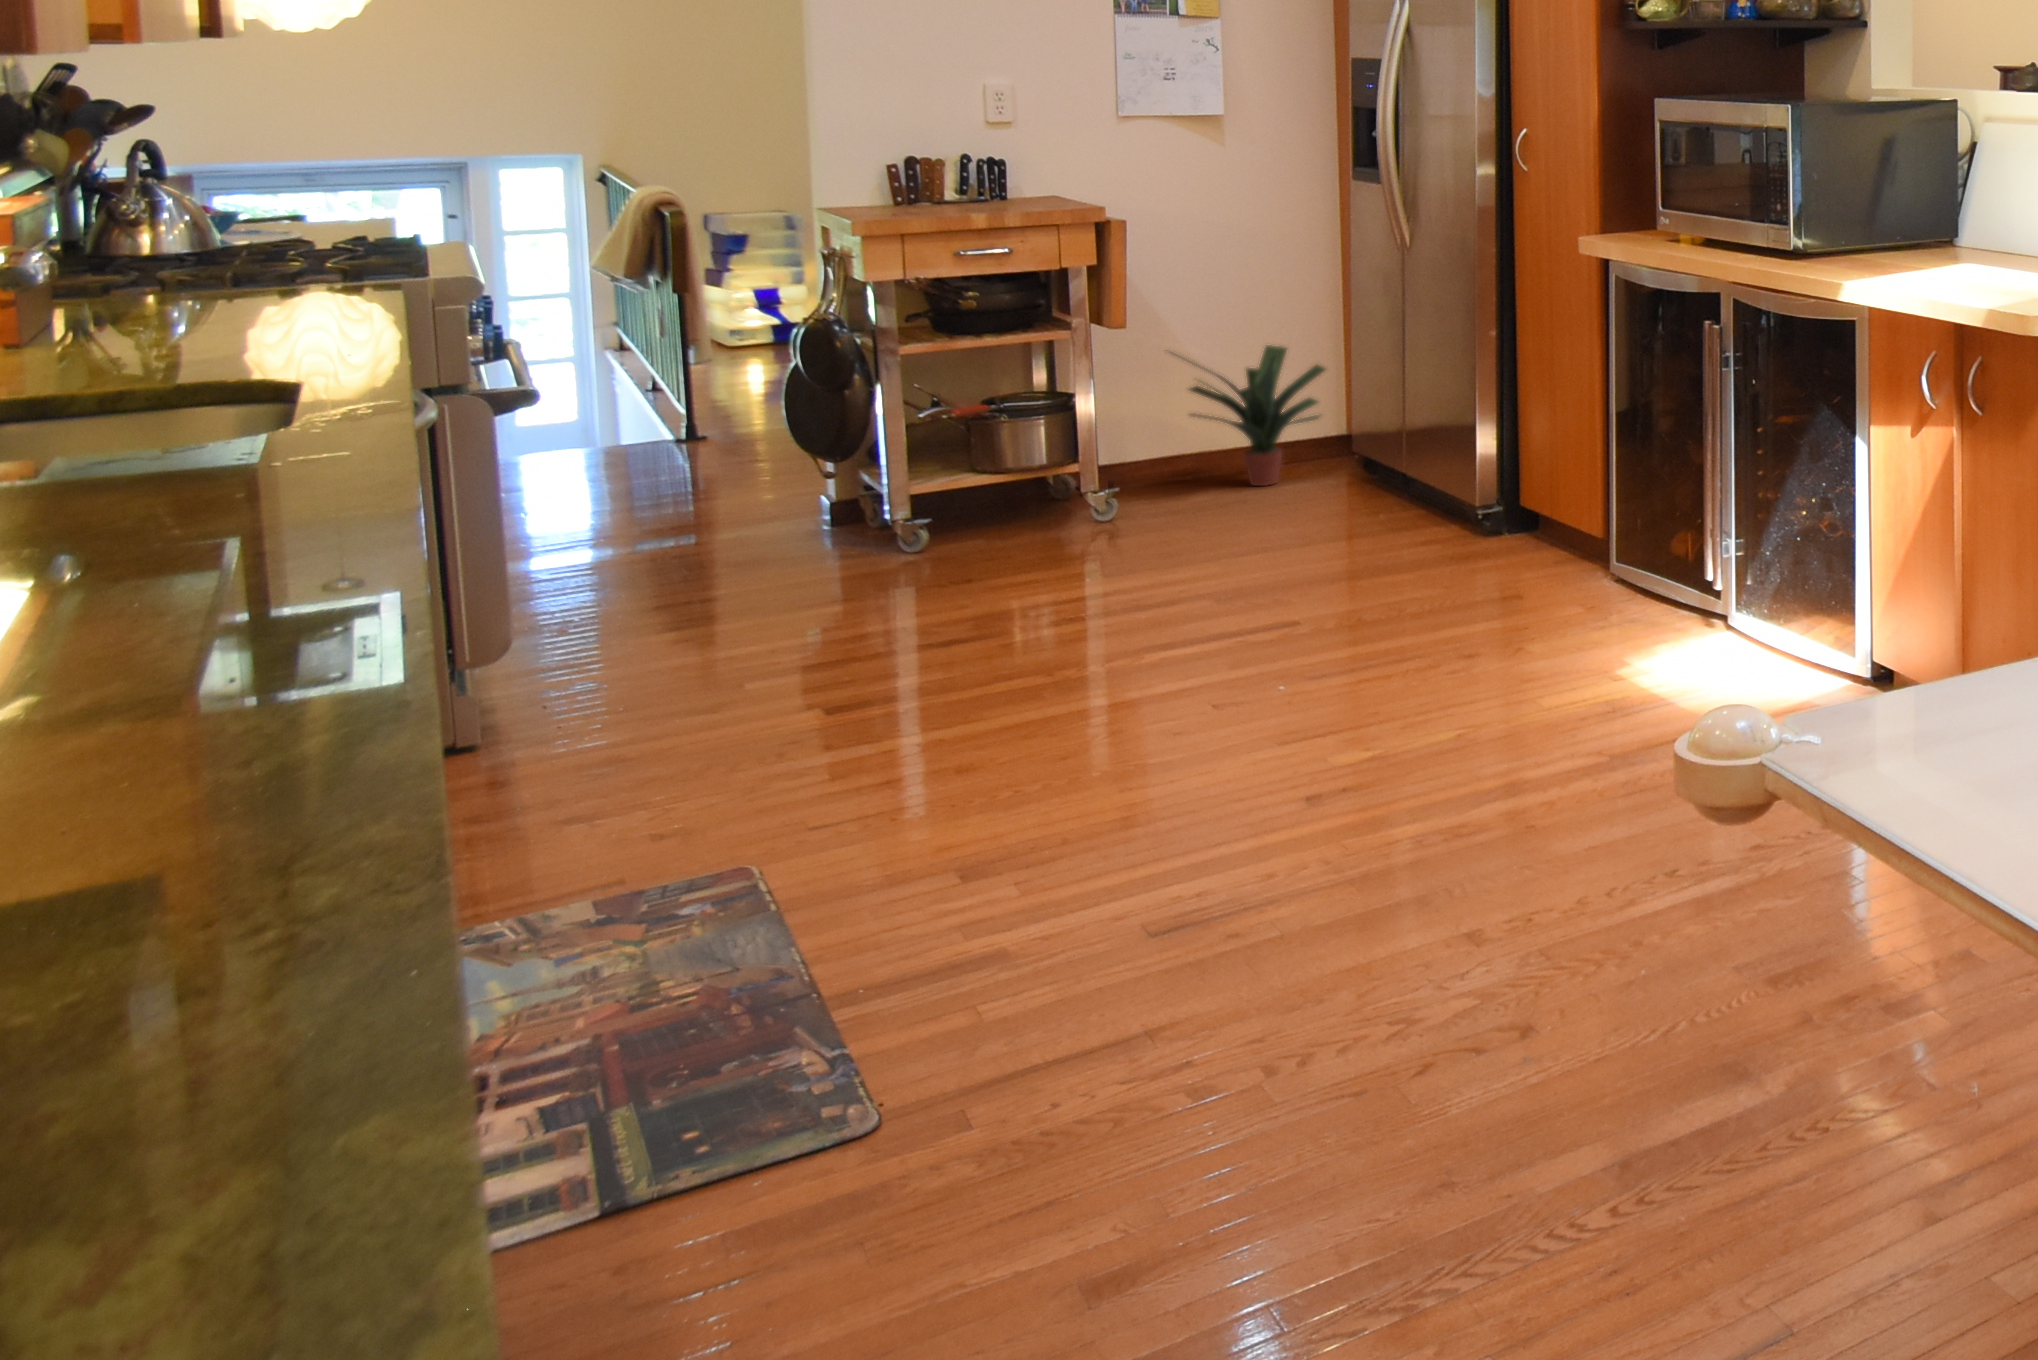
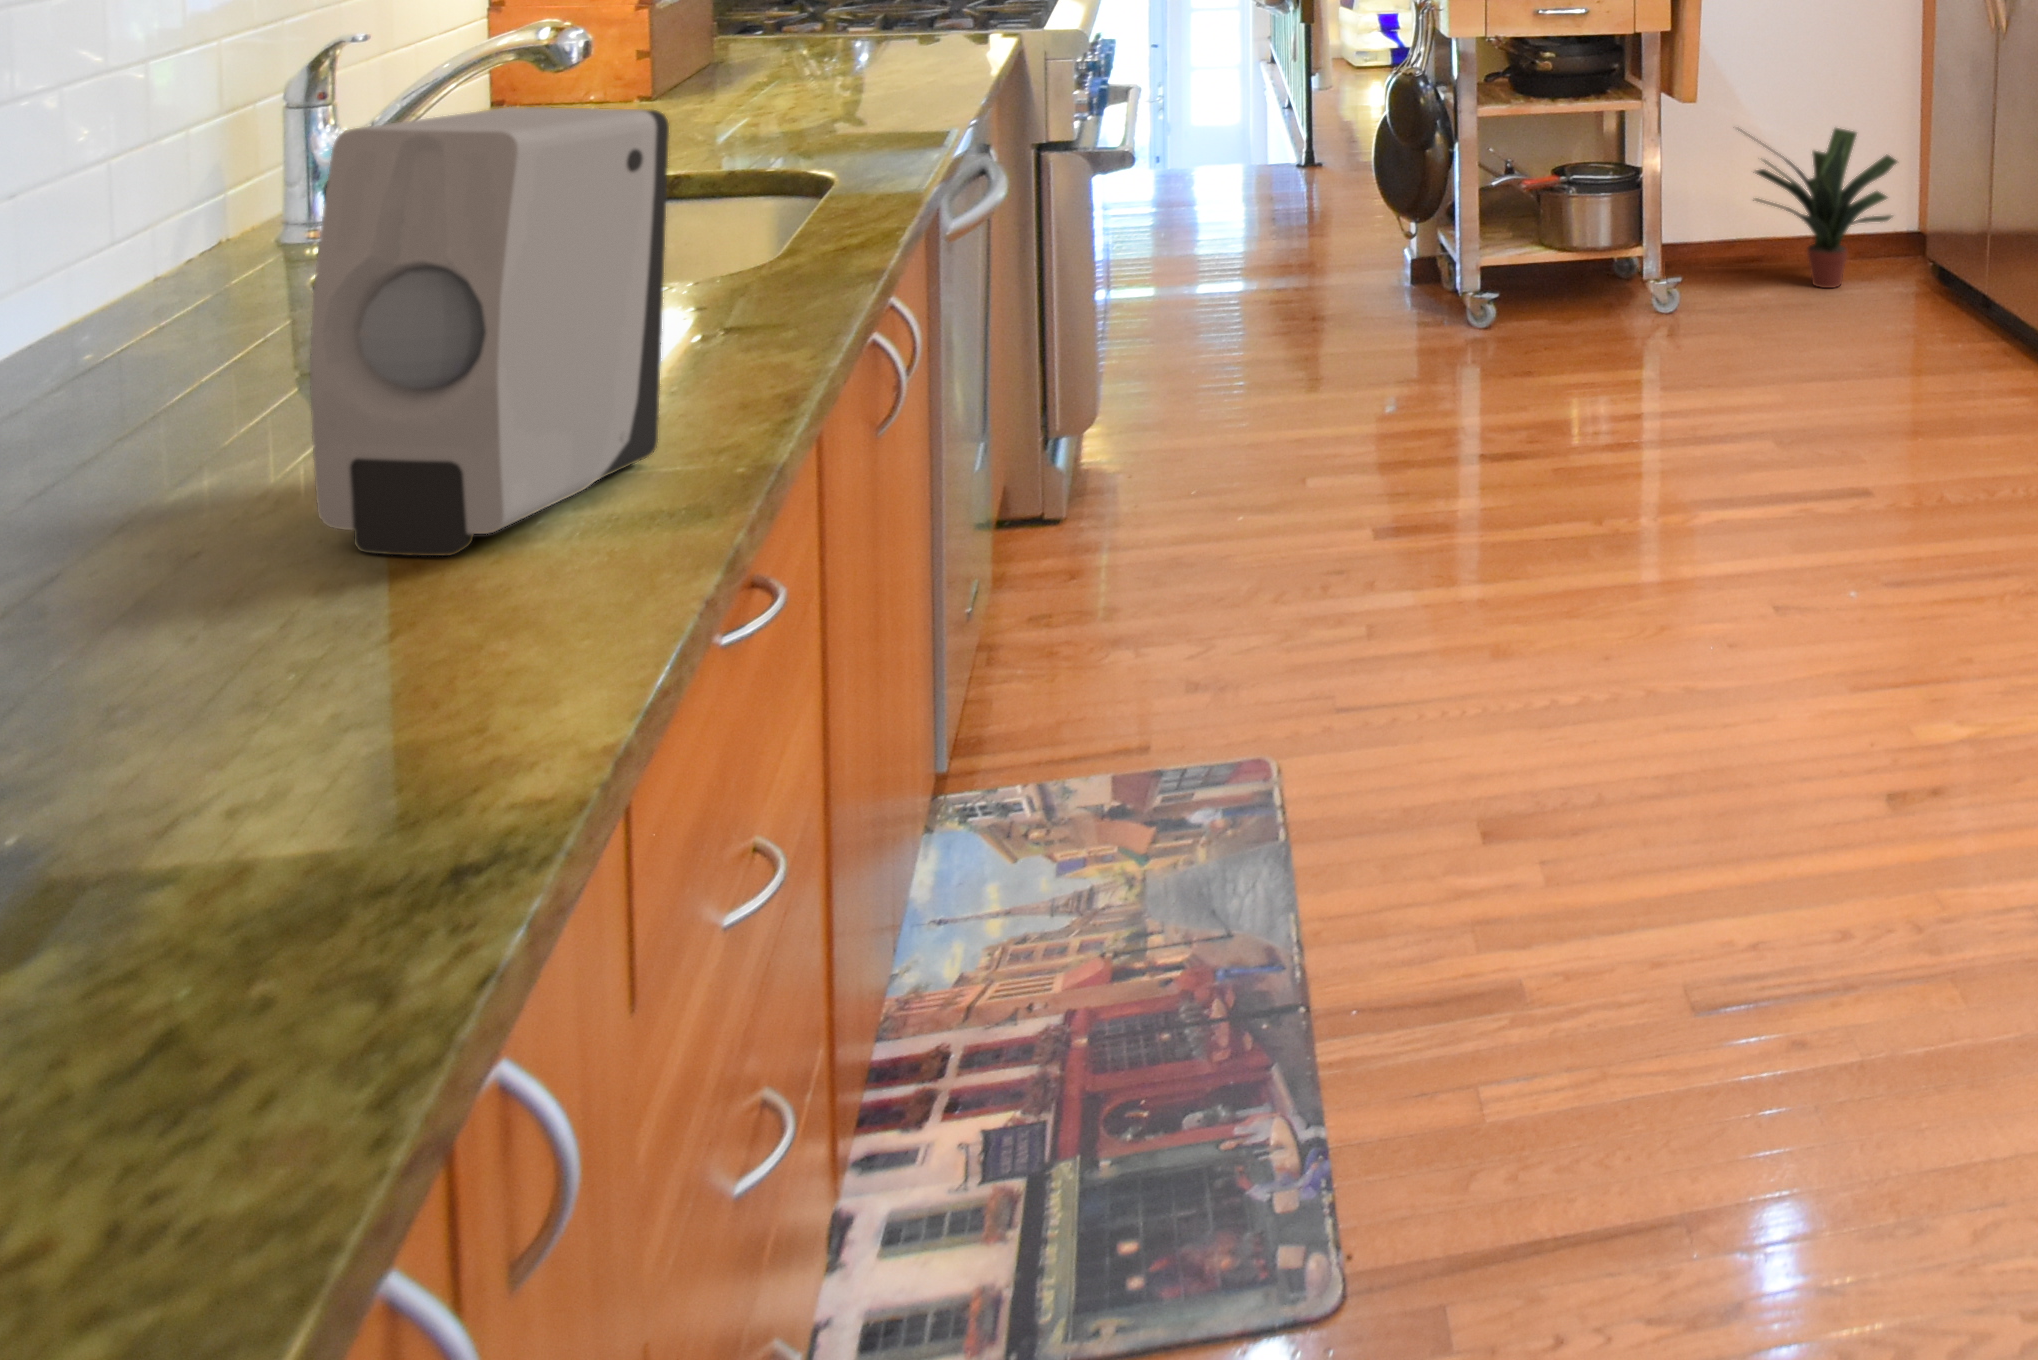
soap dispenser: none [73,309,322,601] -> present [310,107,669,556]

